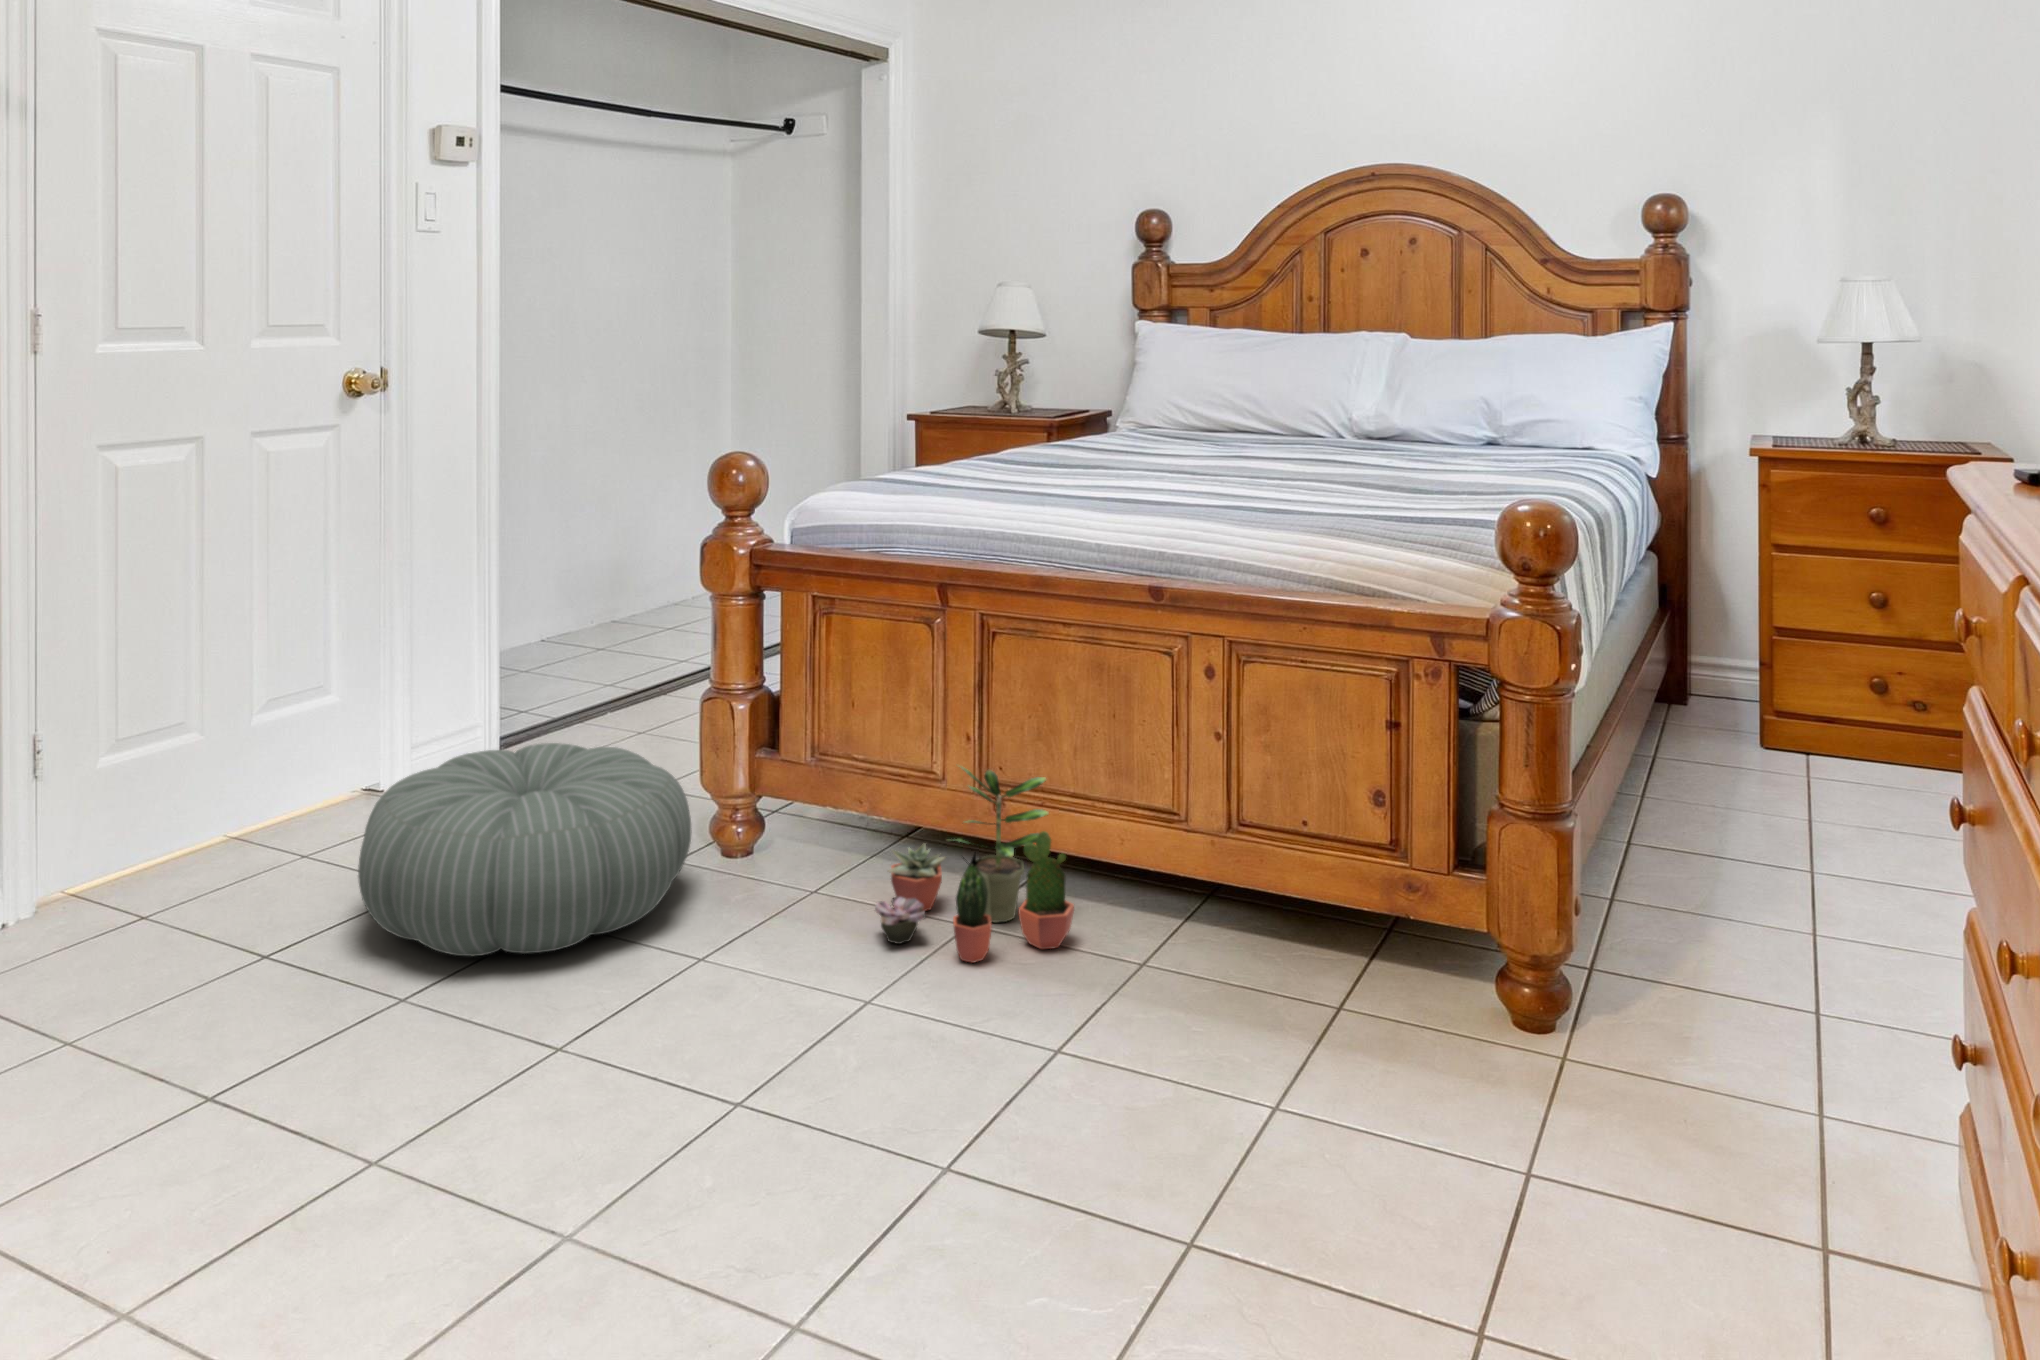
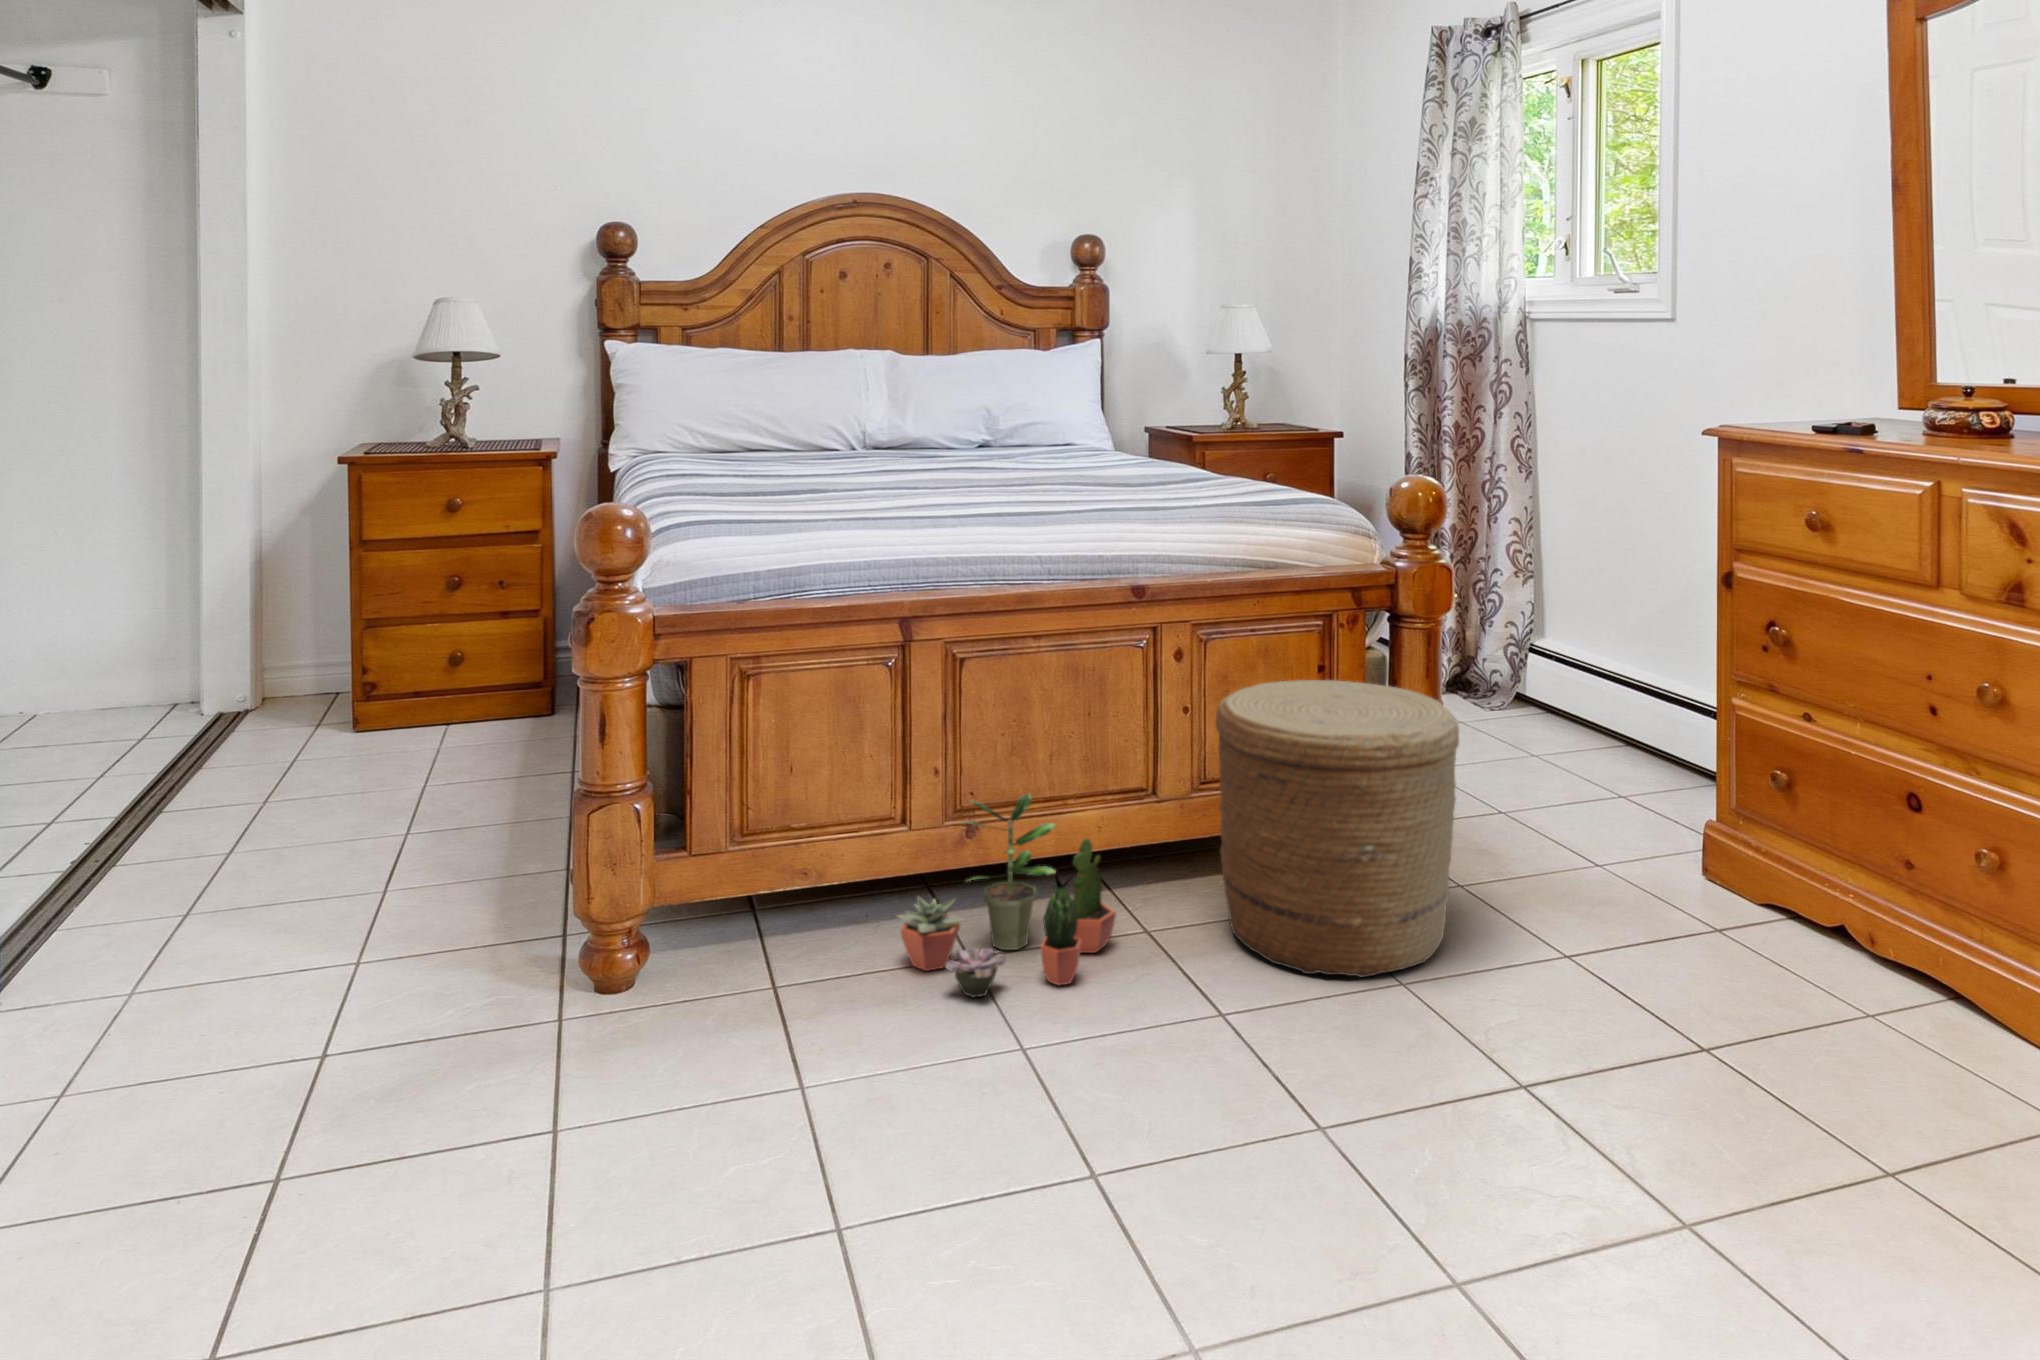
woven basket: none [1135,720,1425,1087] -> present [1215,680,1459,977]
pouf: present [358,743,692,956] -> none [303,896,754,1220]

